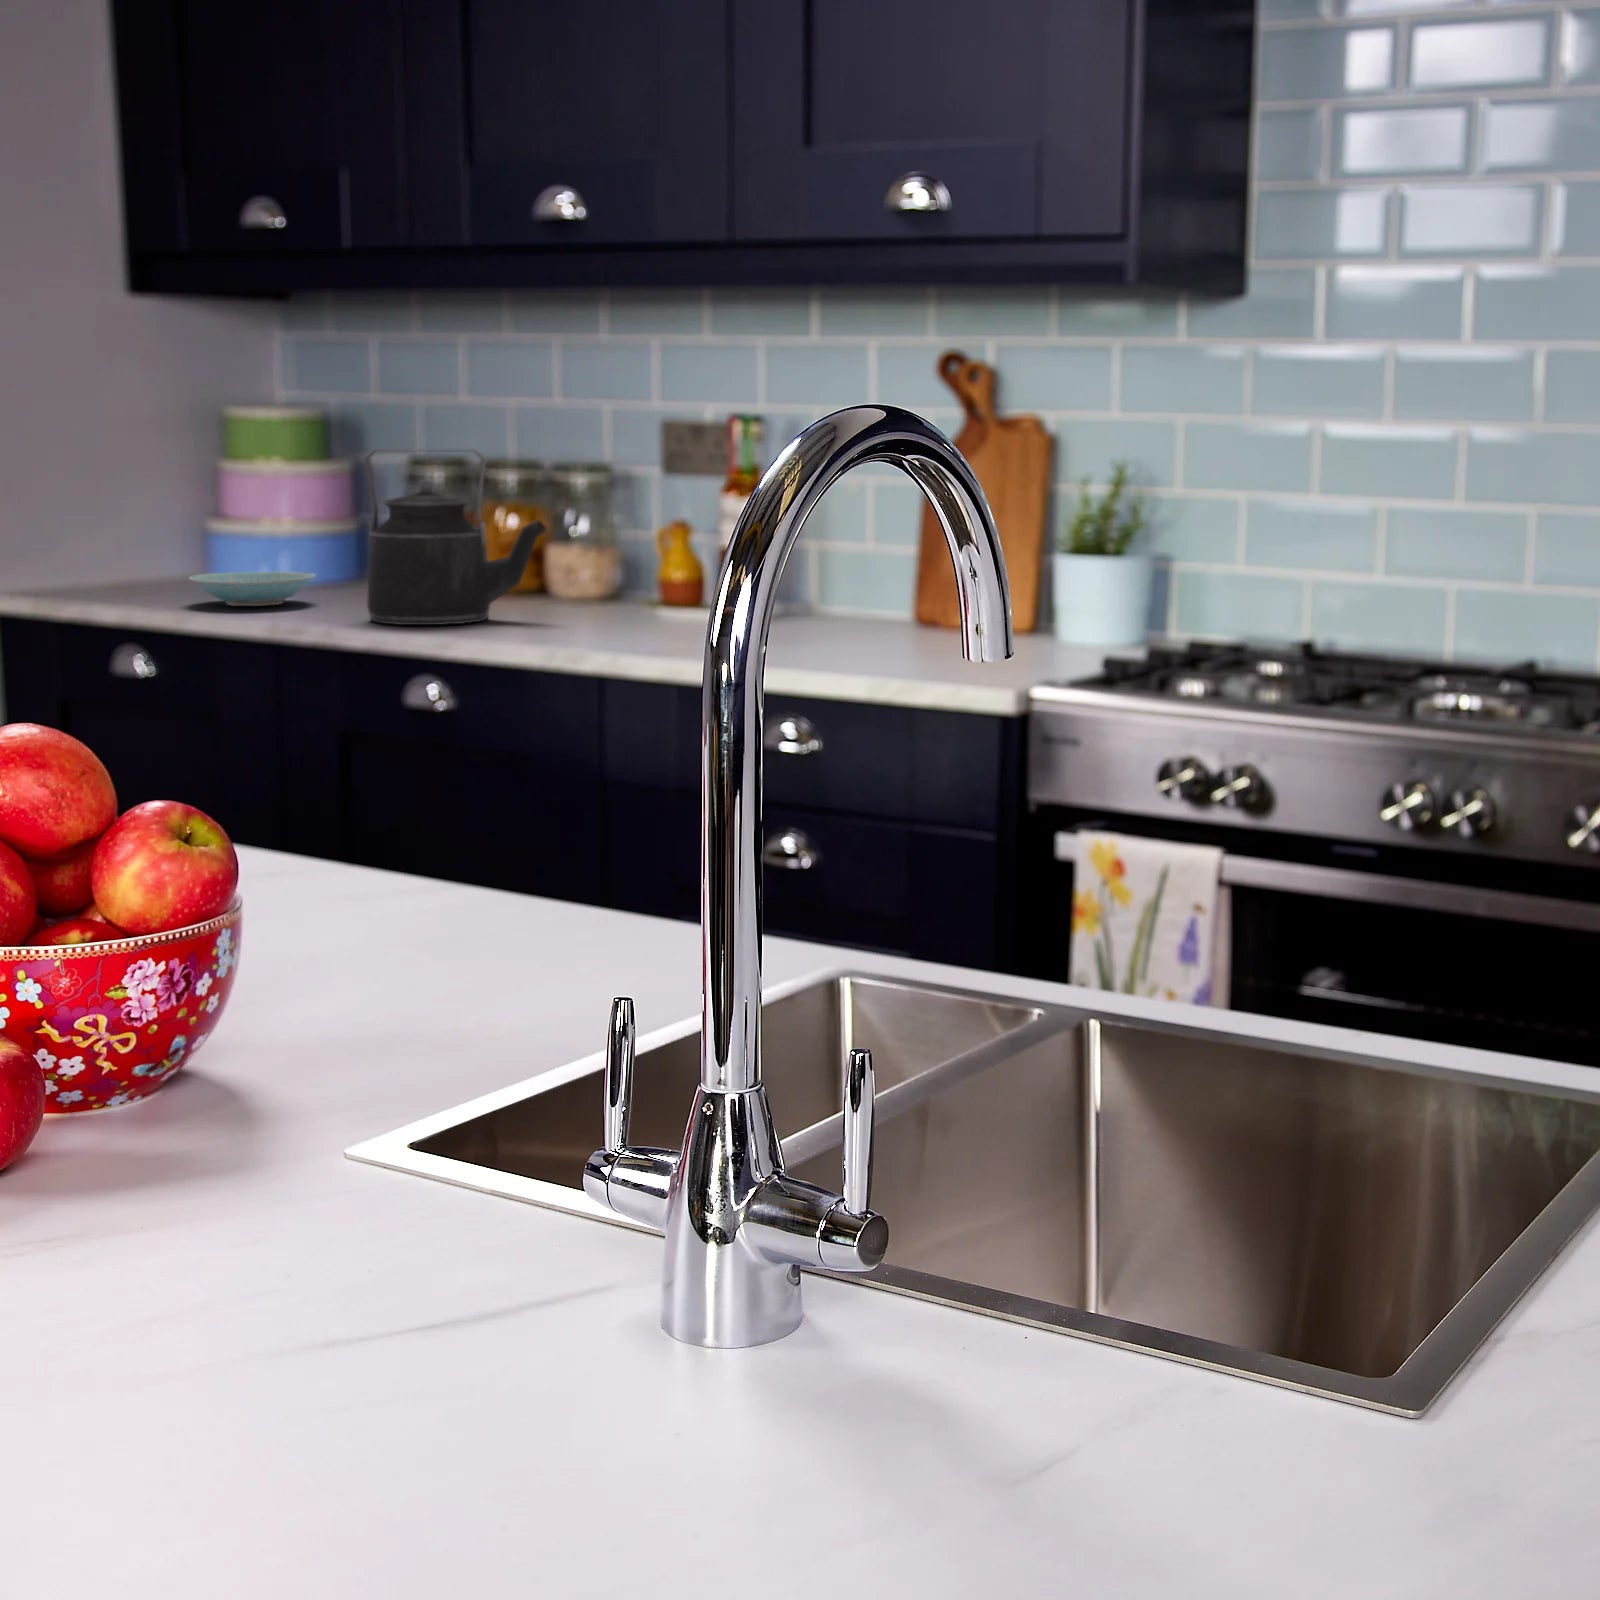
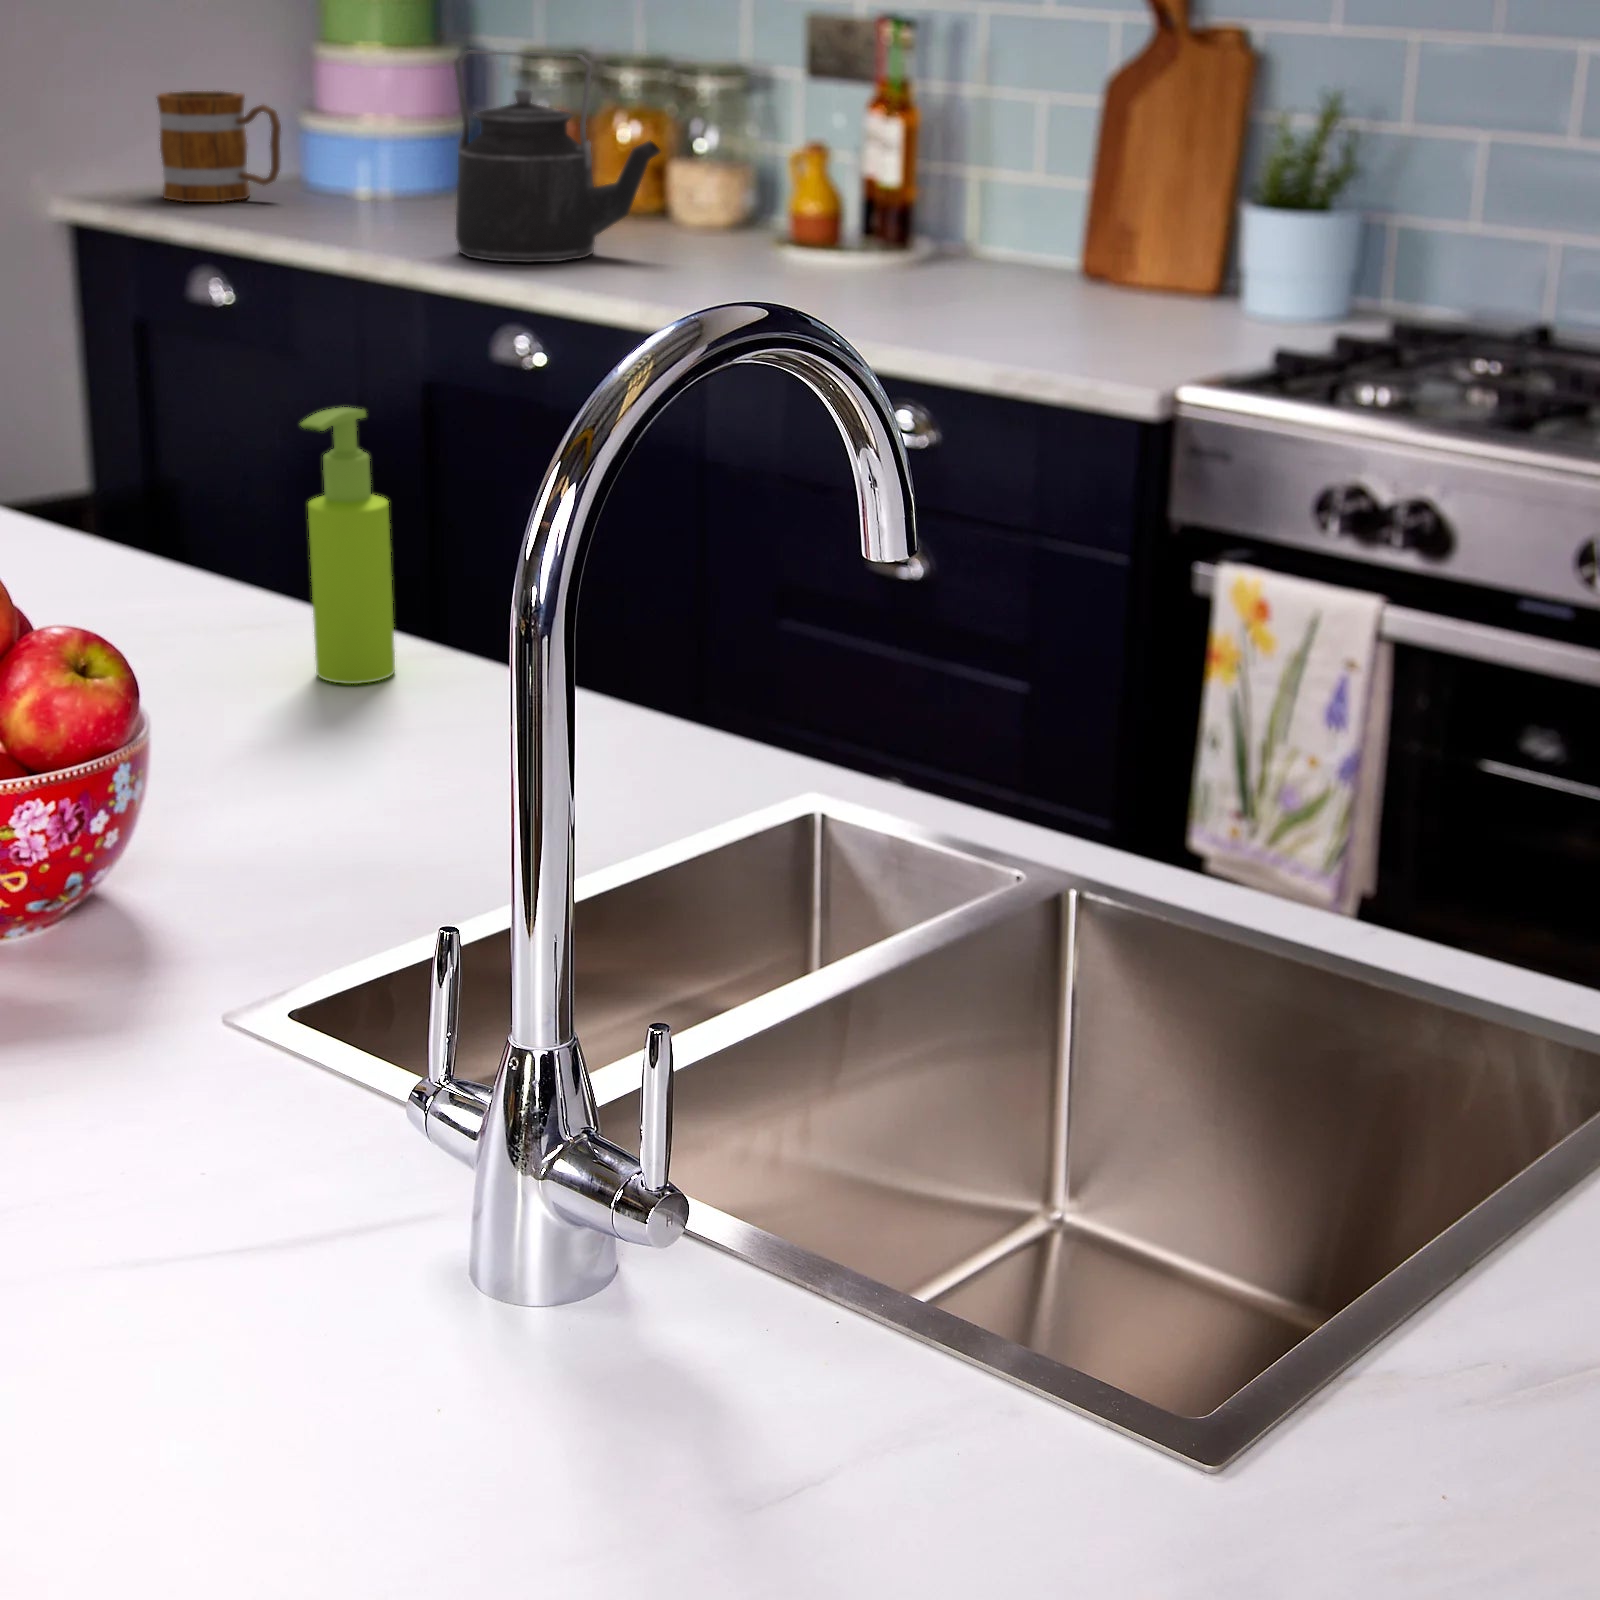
mug: none [89,502,200,594] -> present [157,91,281,202]
bowl: present [190,572,315,606] -> none [263,182,405,225]
soap dispenser: none [327,663,409,912] -> present [301,407,395,684]

